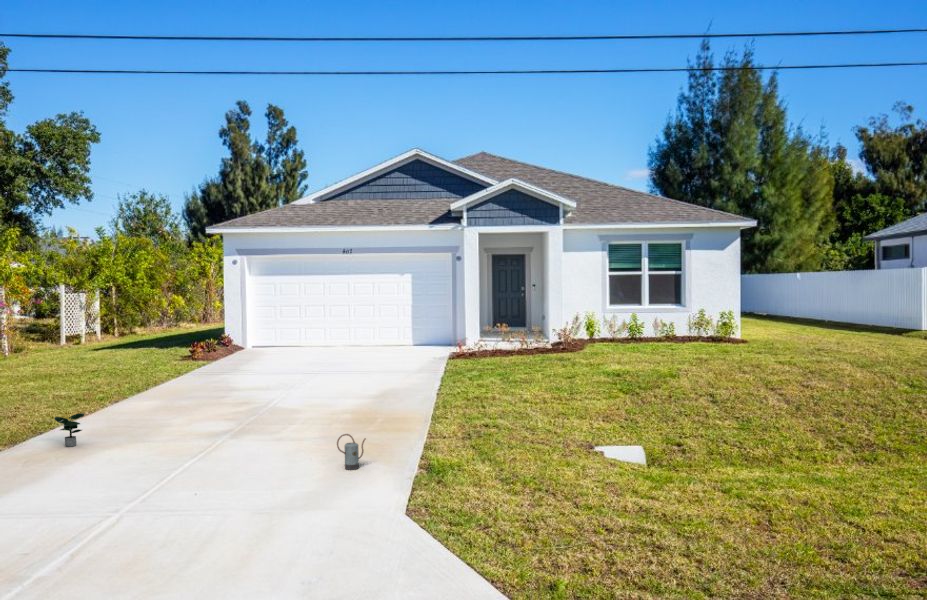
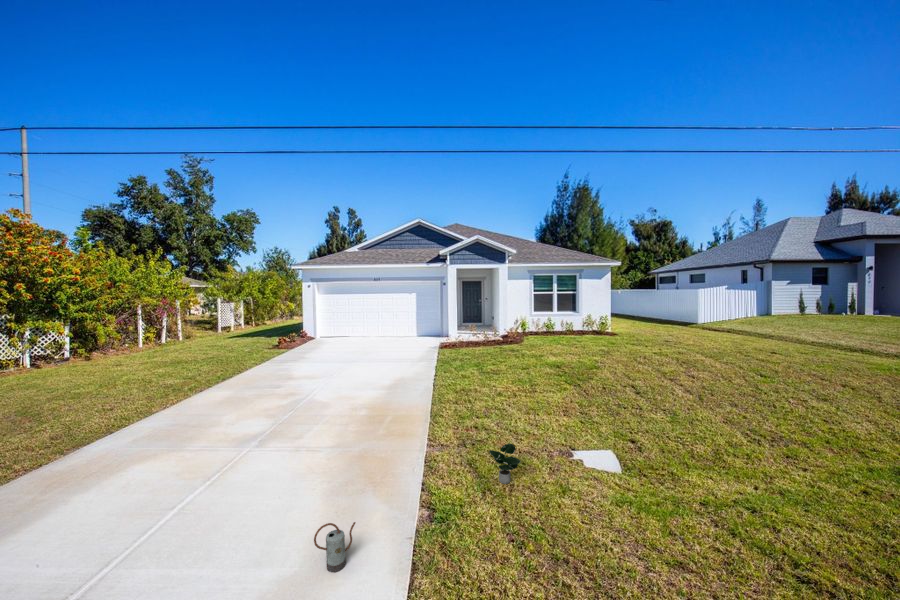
potted plant: present [54,413,84,447] -> present [489,444,521,484]

